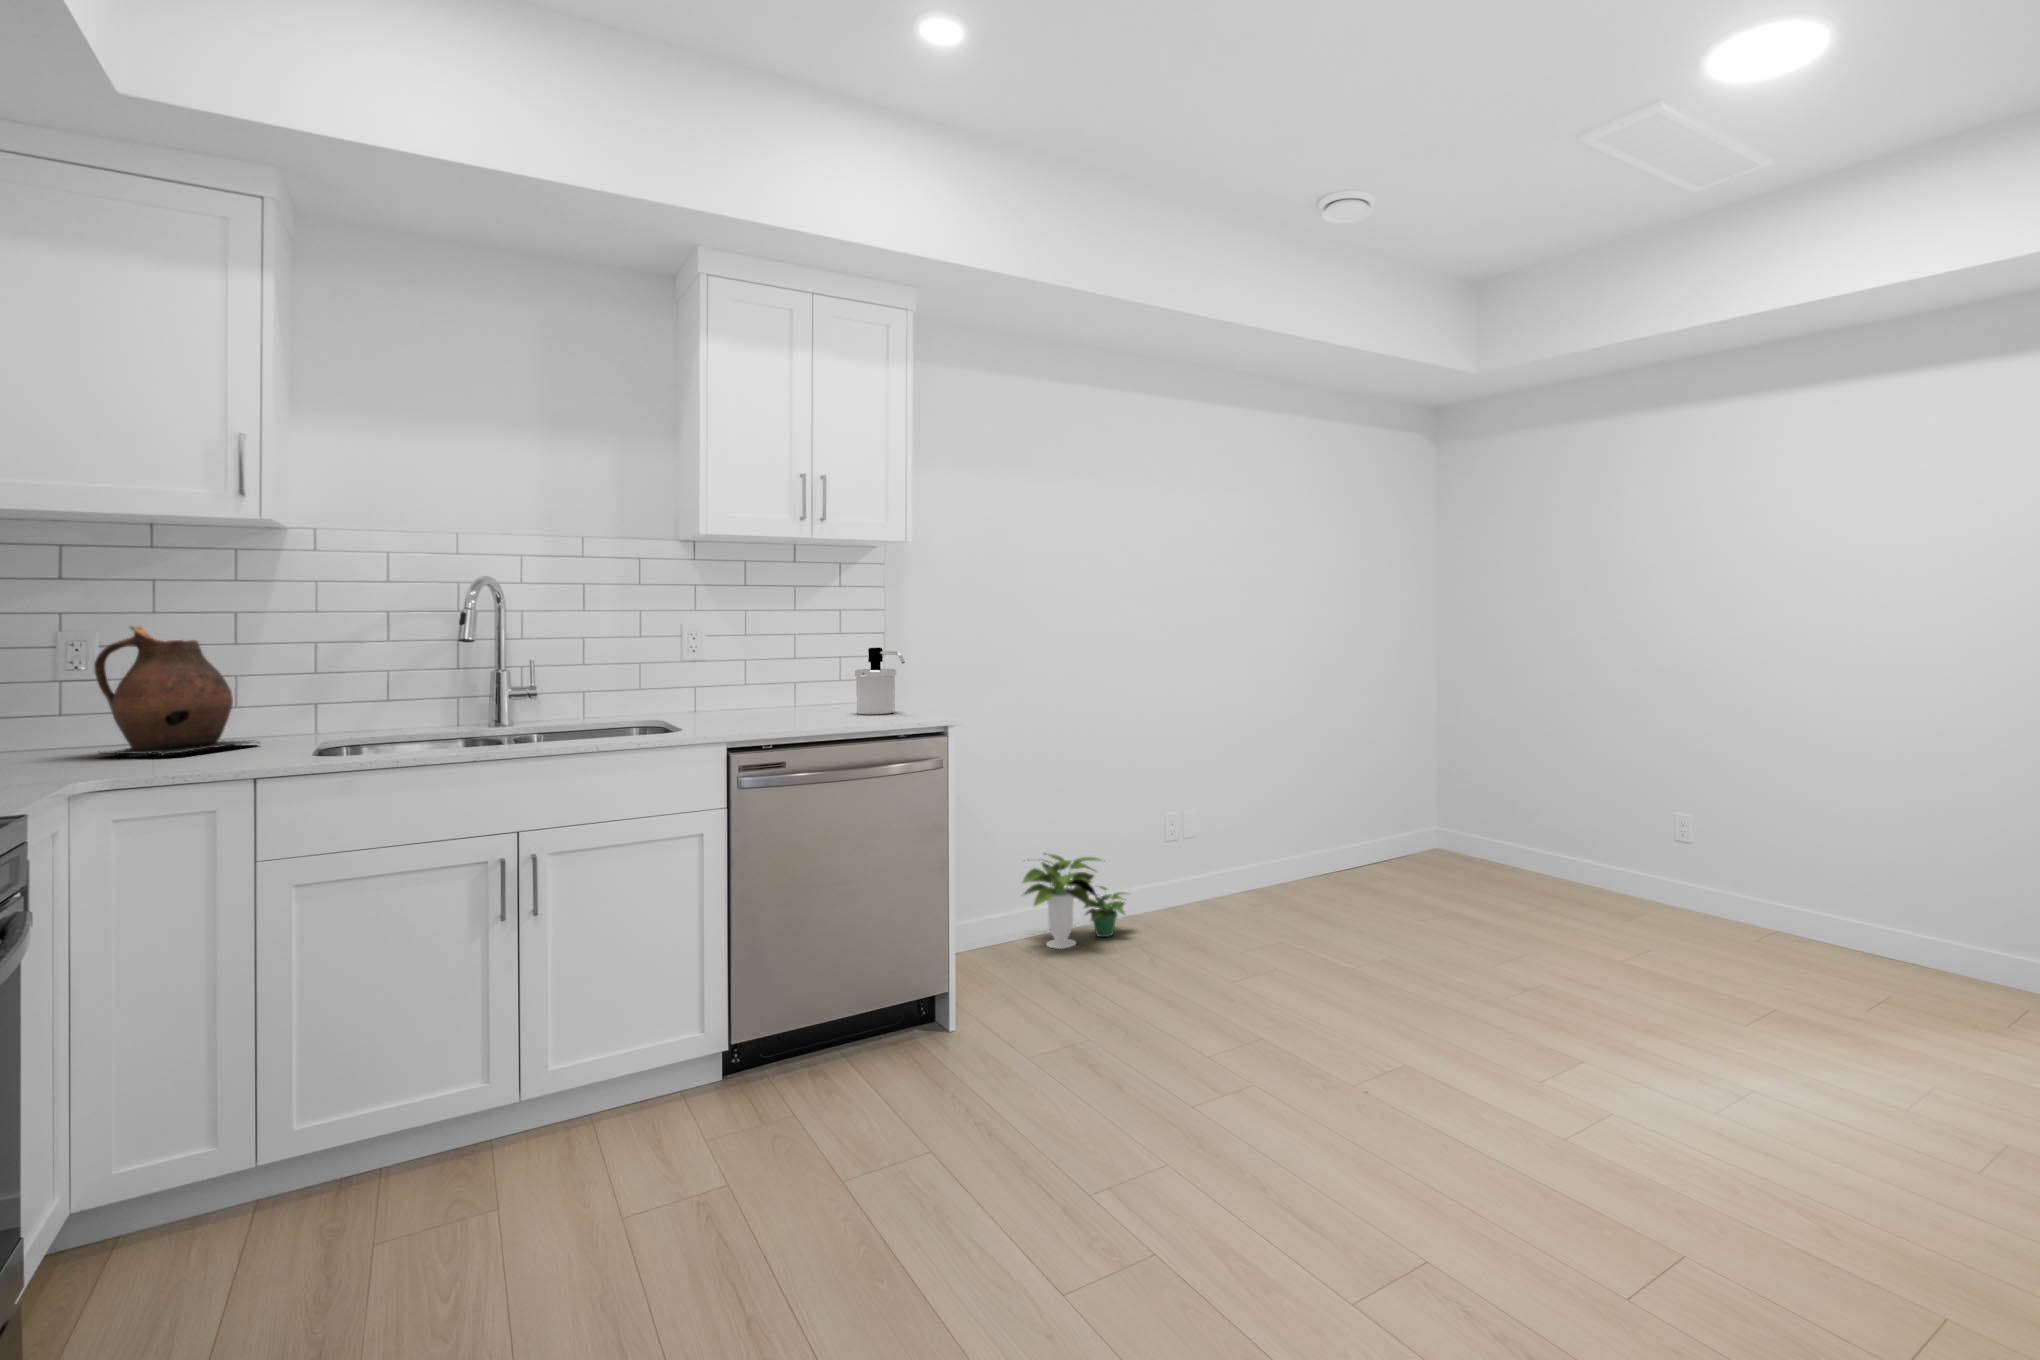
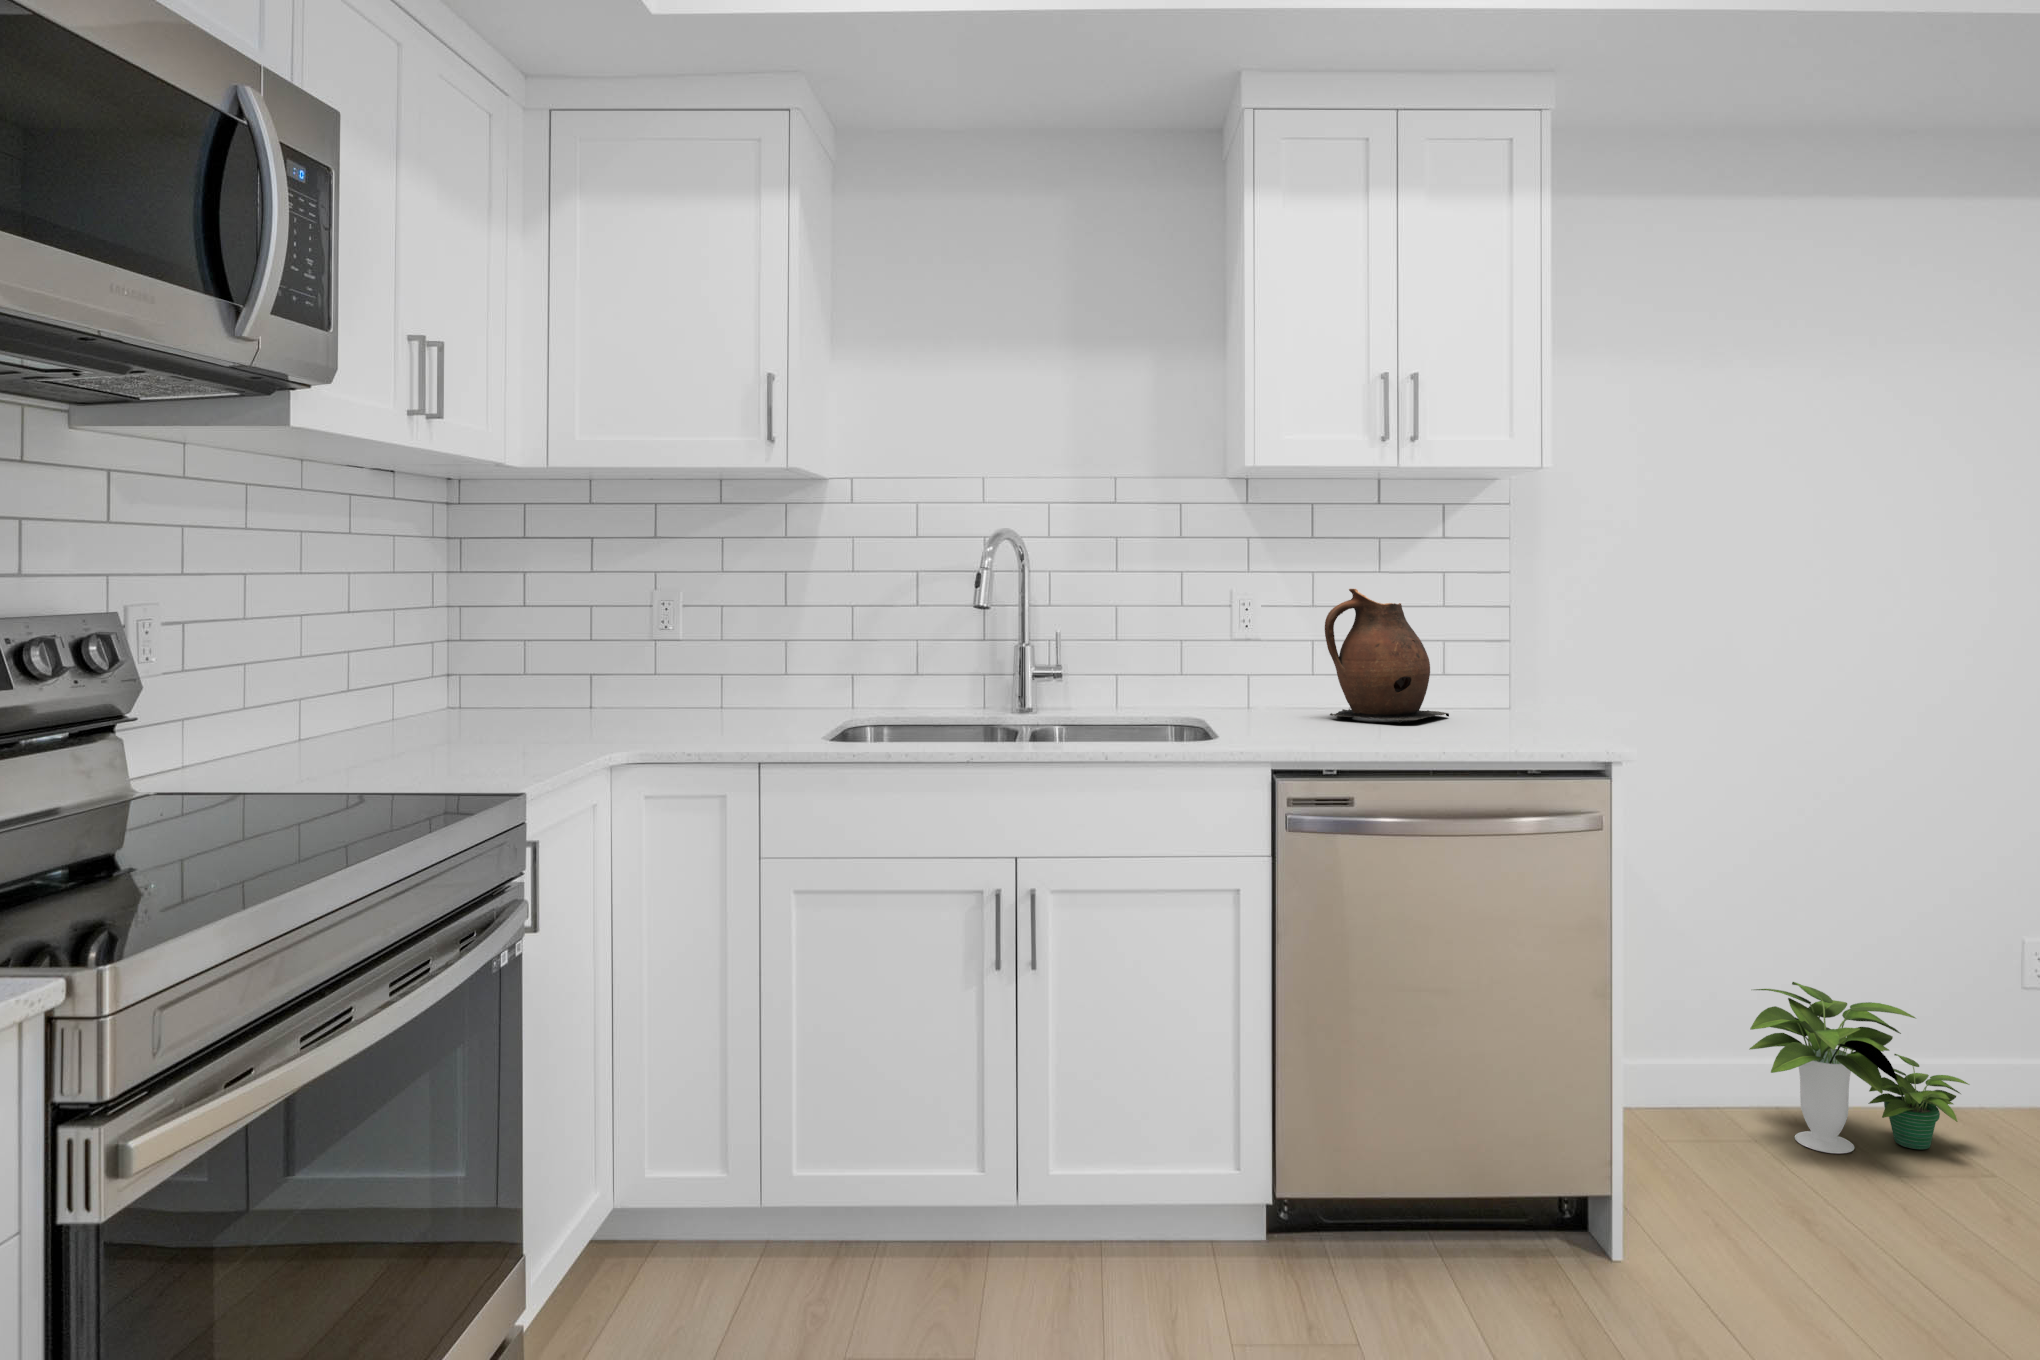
ceramic pitcher: present [94,626,254,756] -> present [1325,589,1449,723]
soap dispenser: present [855,648,905,714] -> none [1466,631,1544,735]

